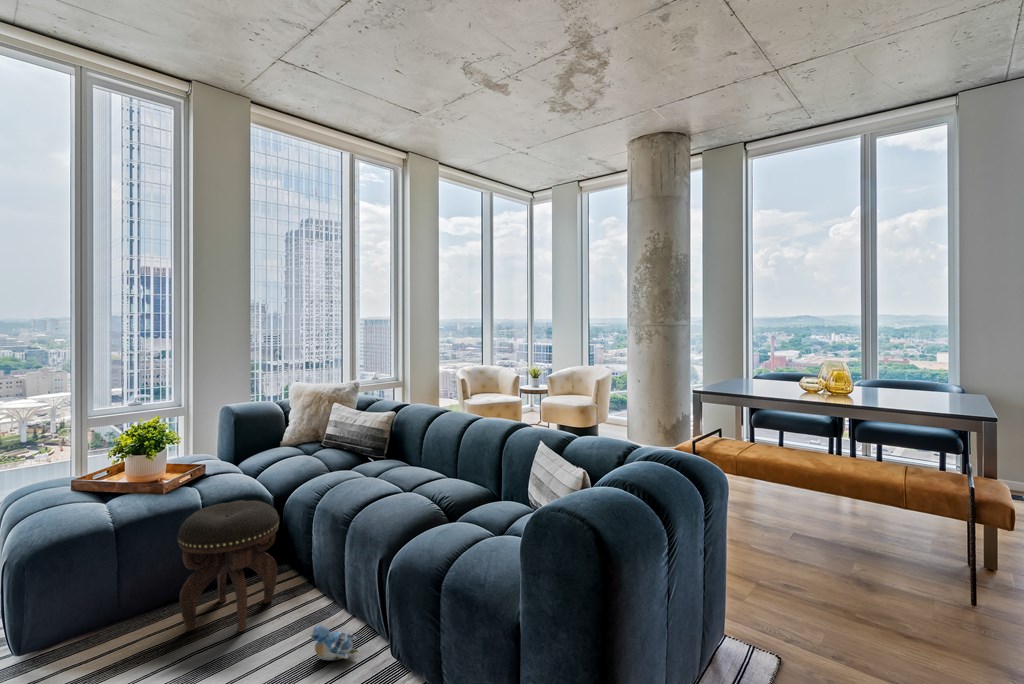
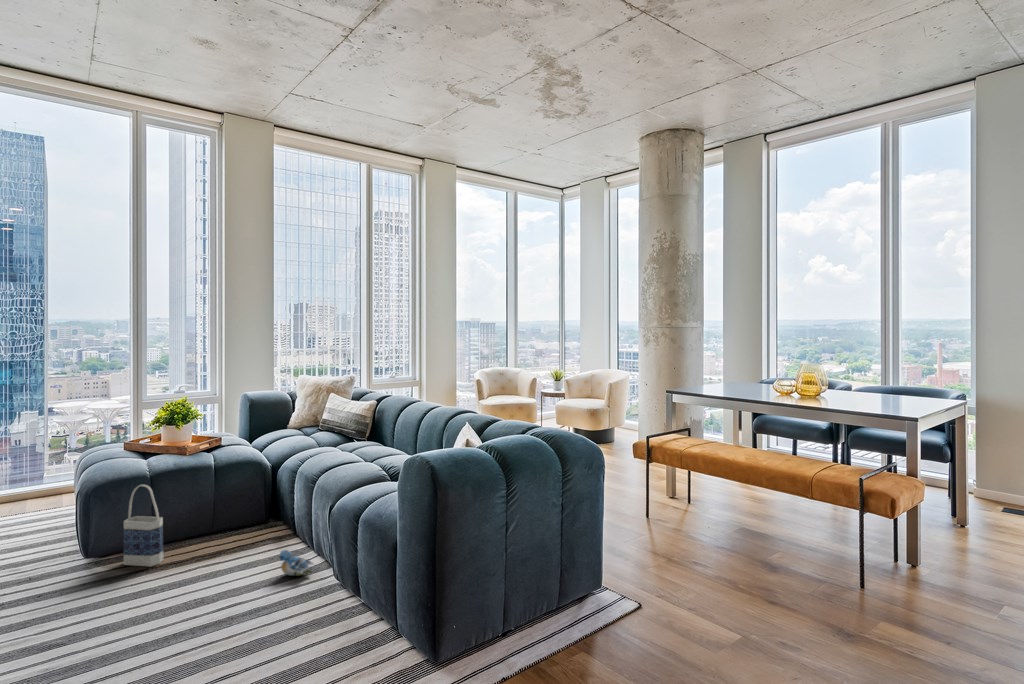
footstool: present [178,500,279,632] -> none [193,462,267,557]
bag: none [76,548,138,664] -> present [123,485,163,567]

